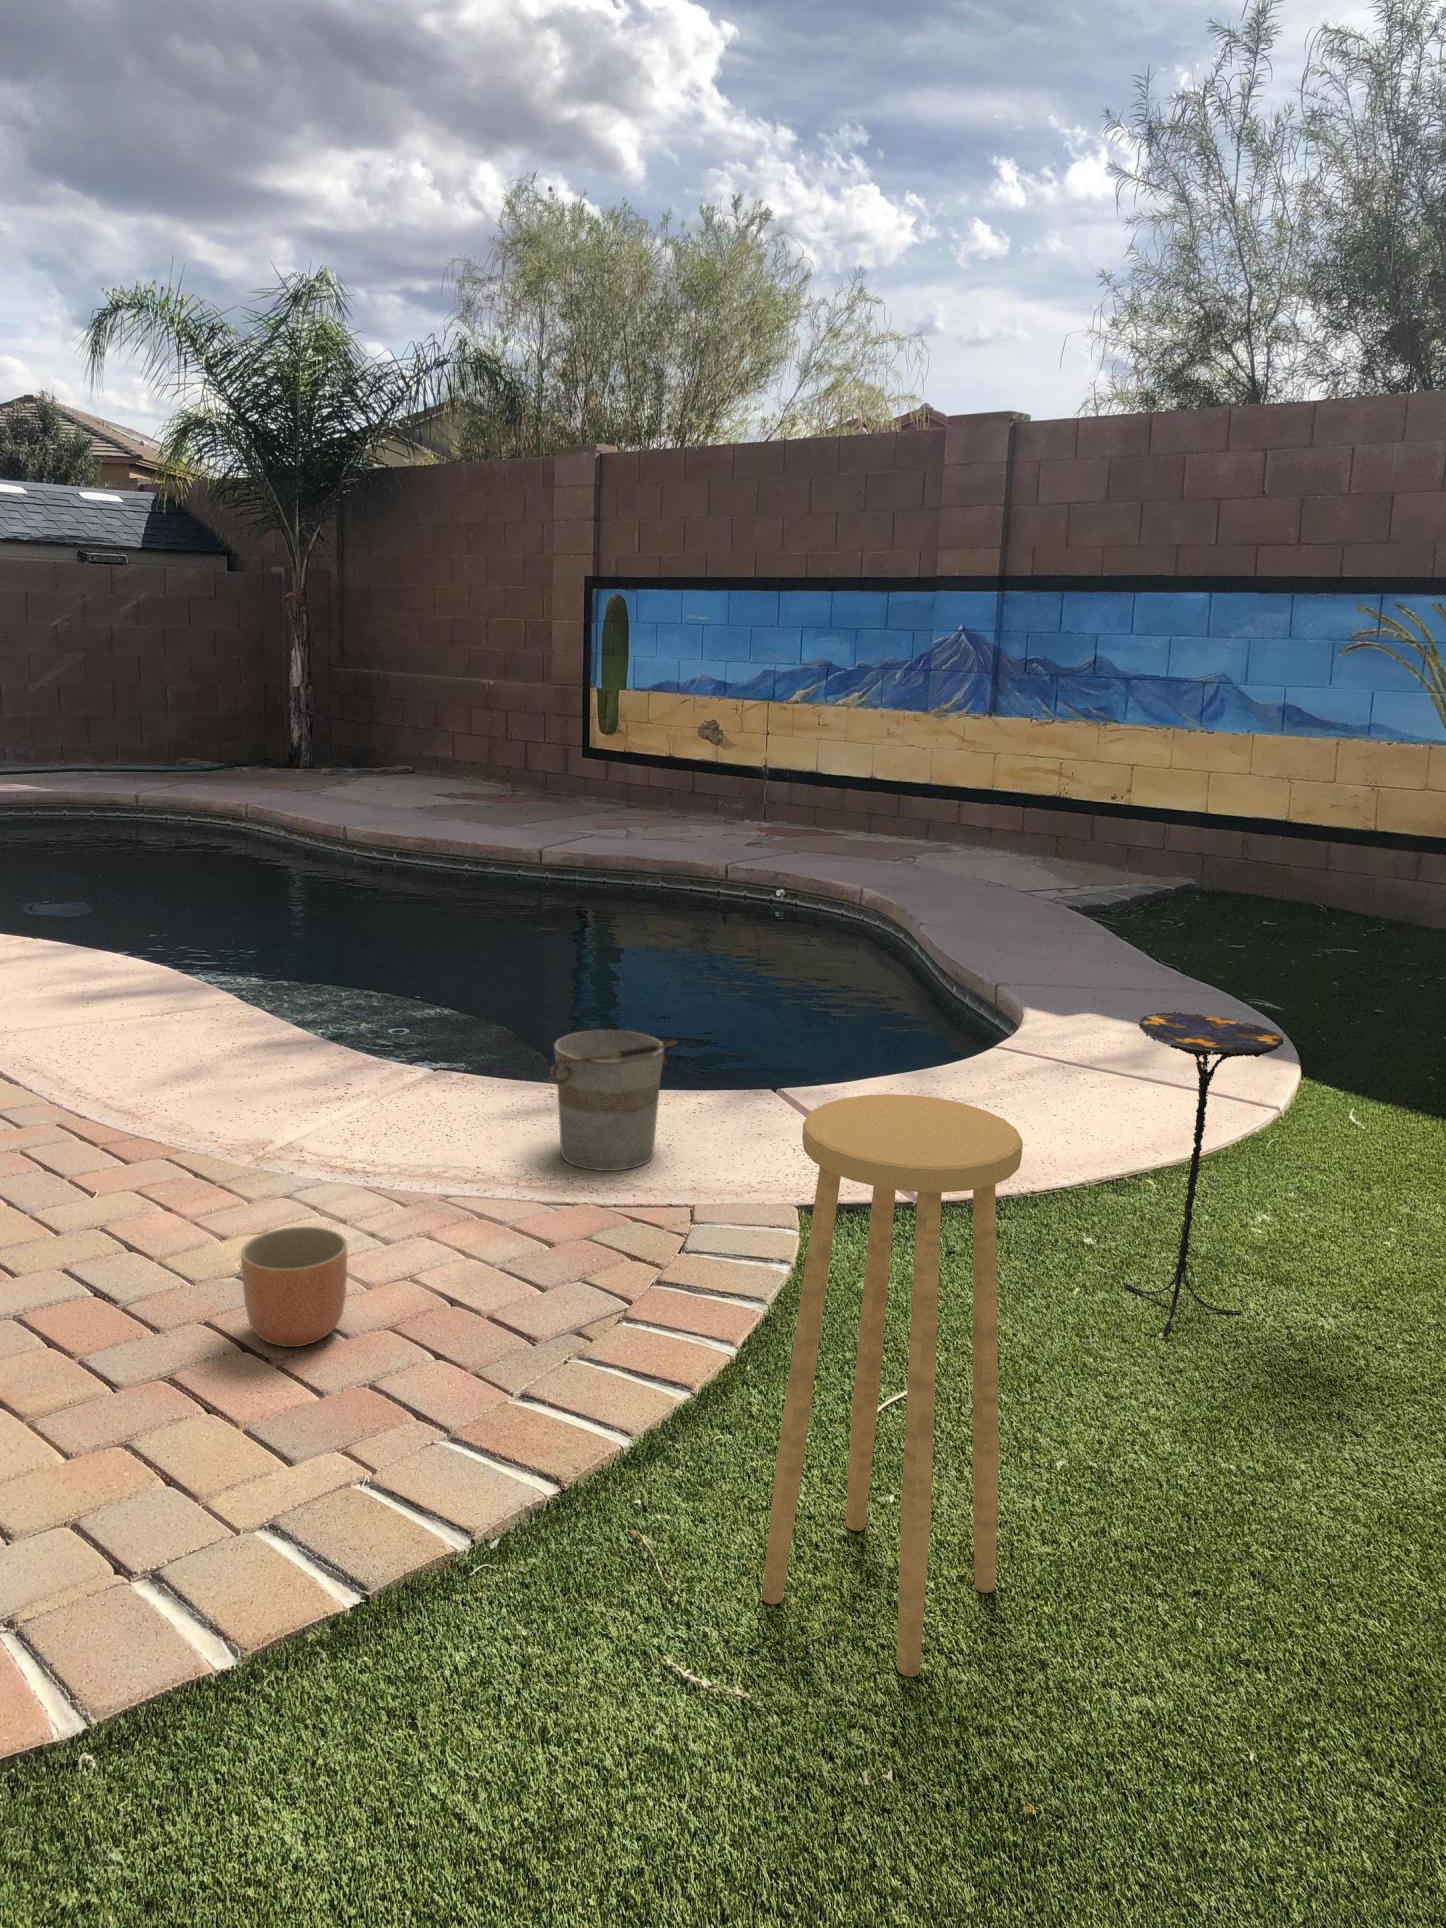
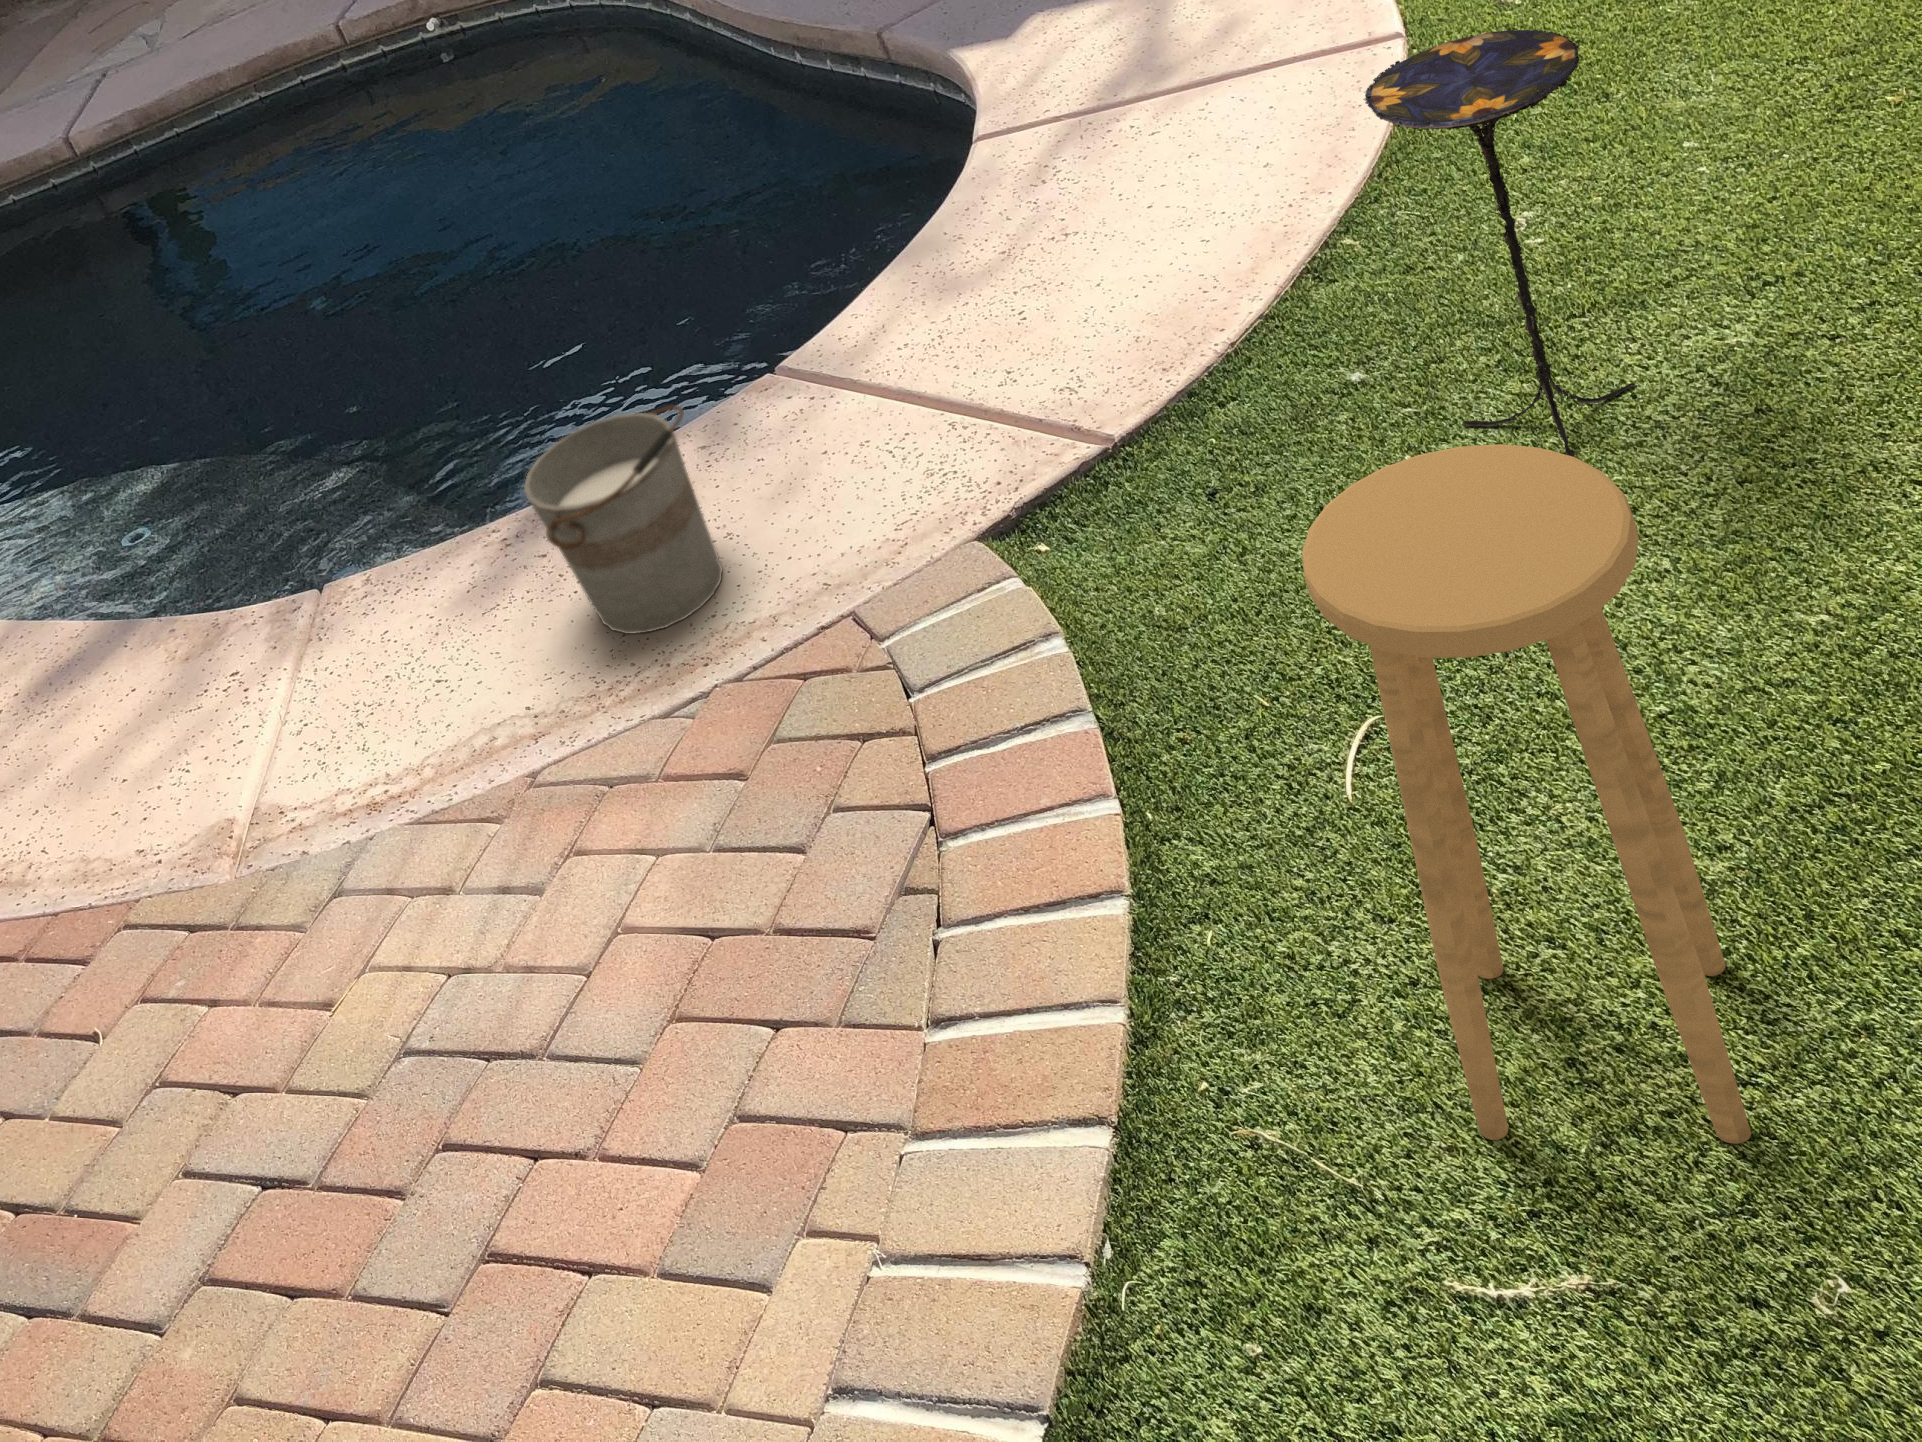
planter: present [241,1227,347,1347] -> none [451,948,617,1131]

